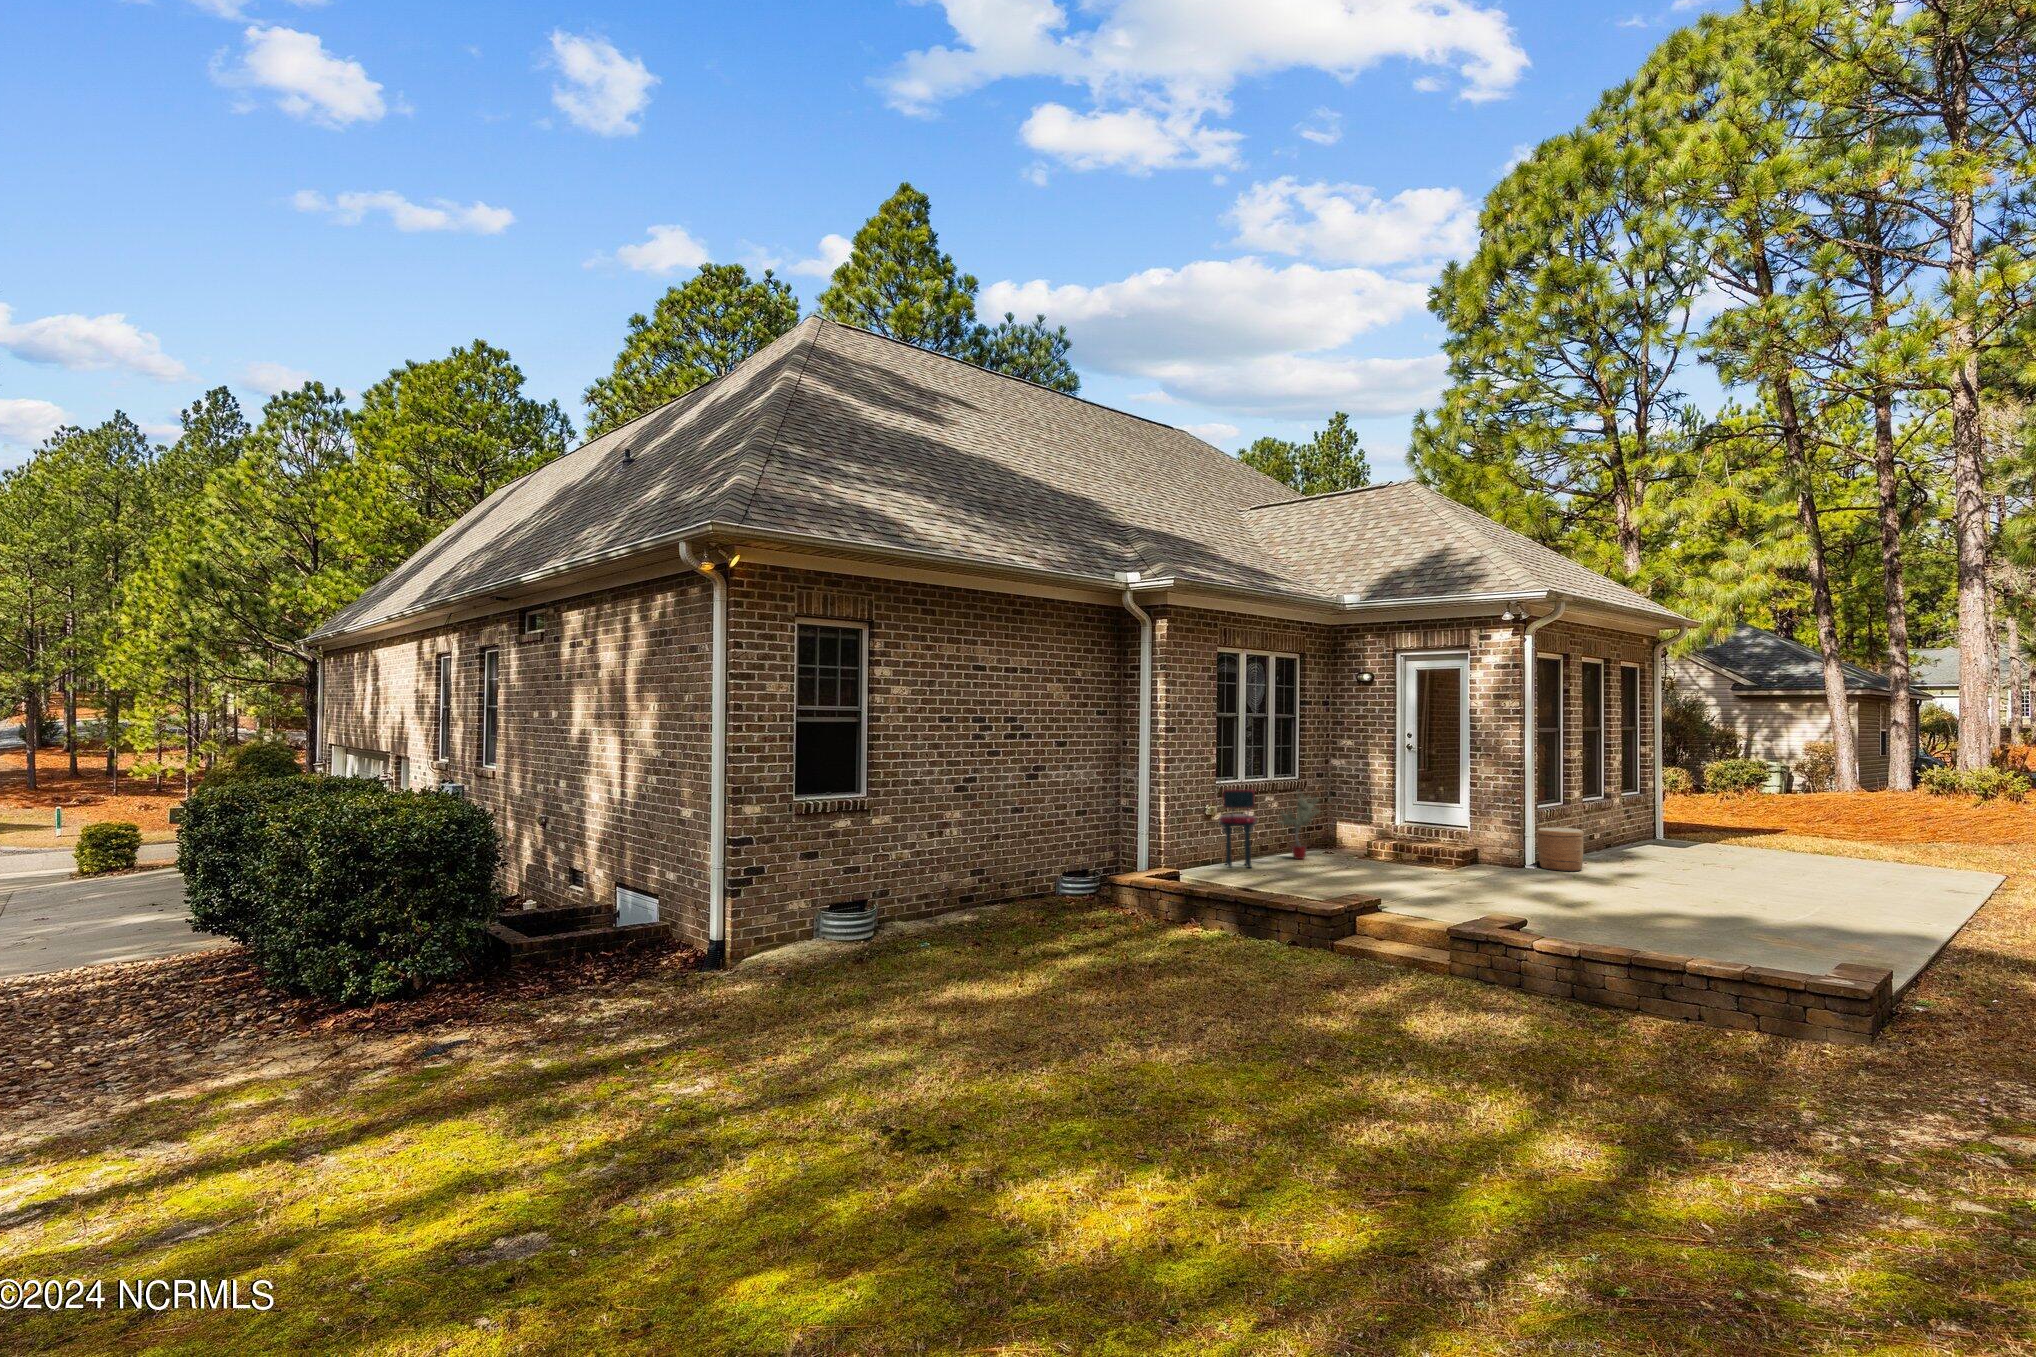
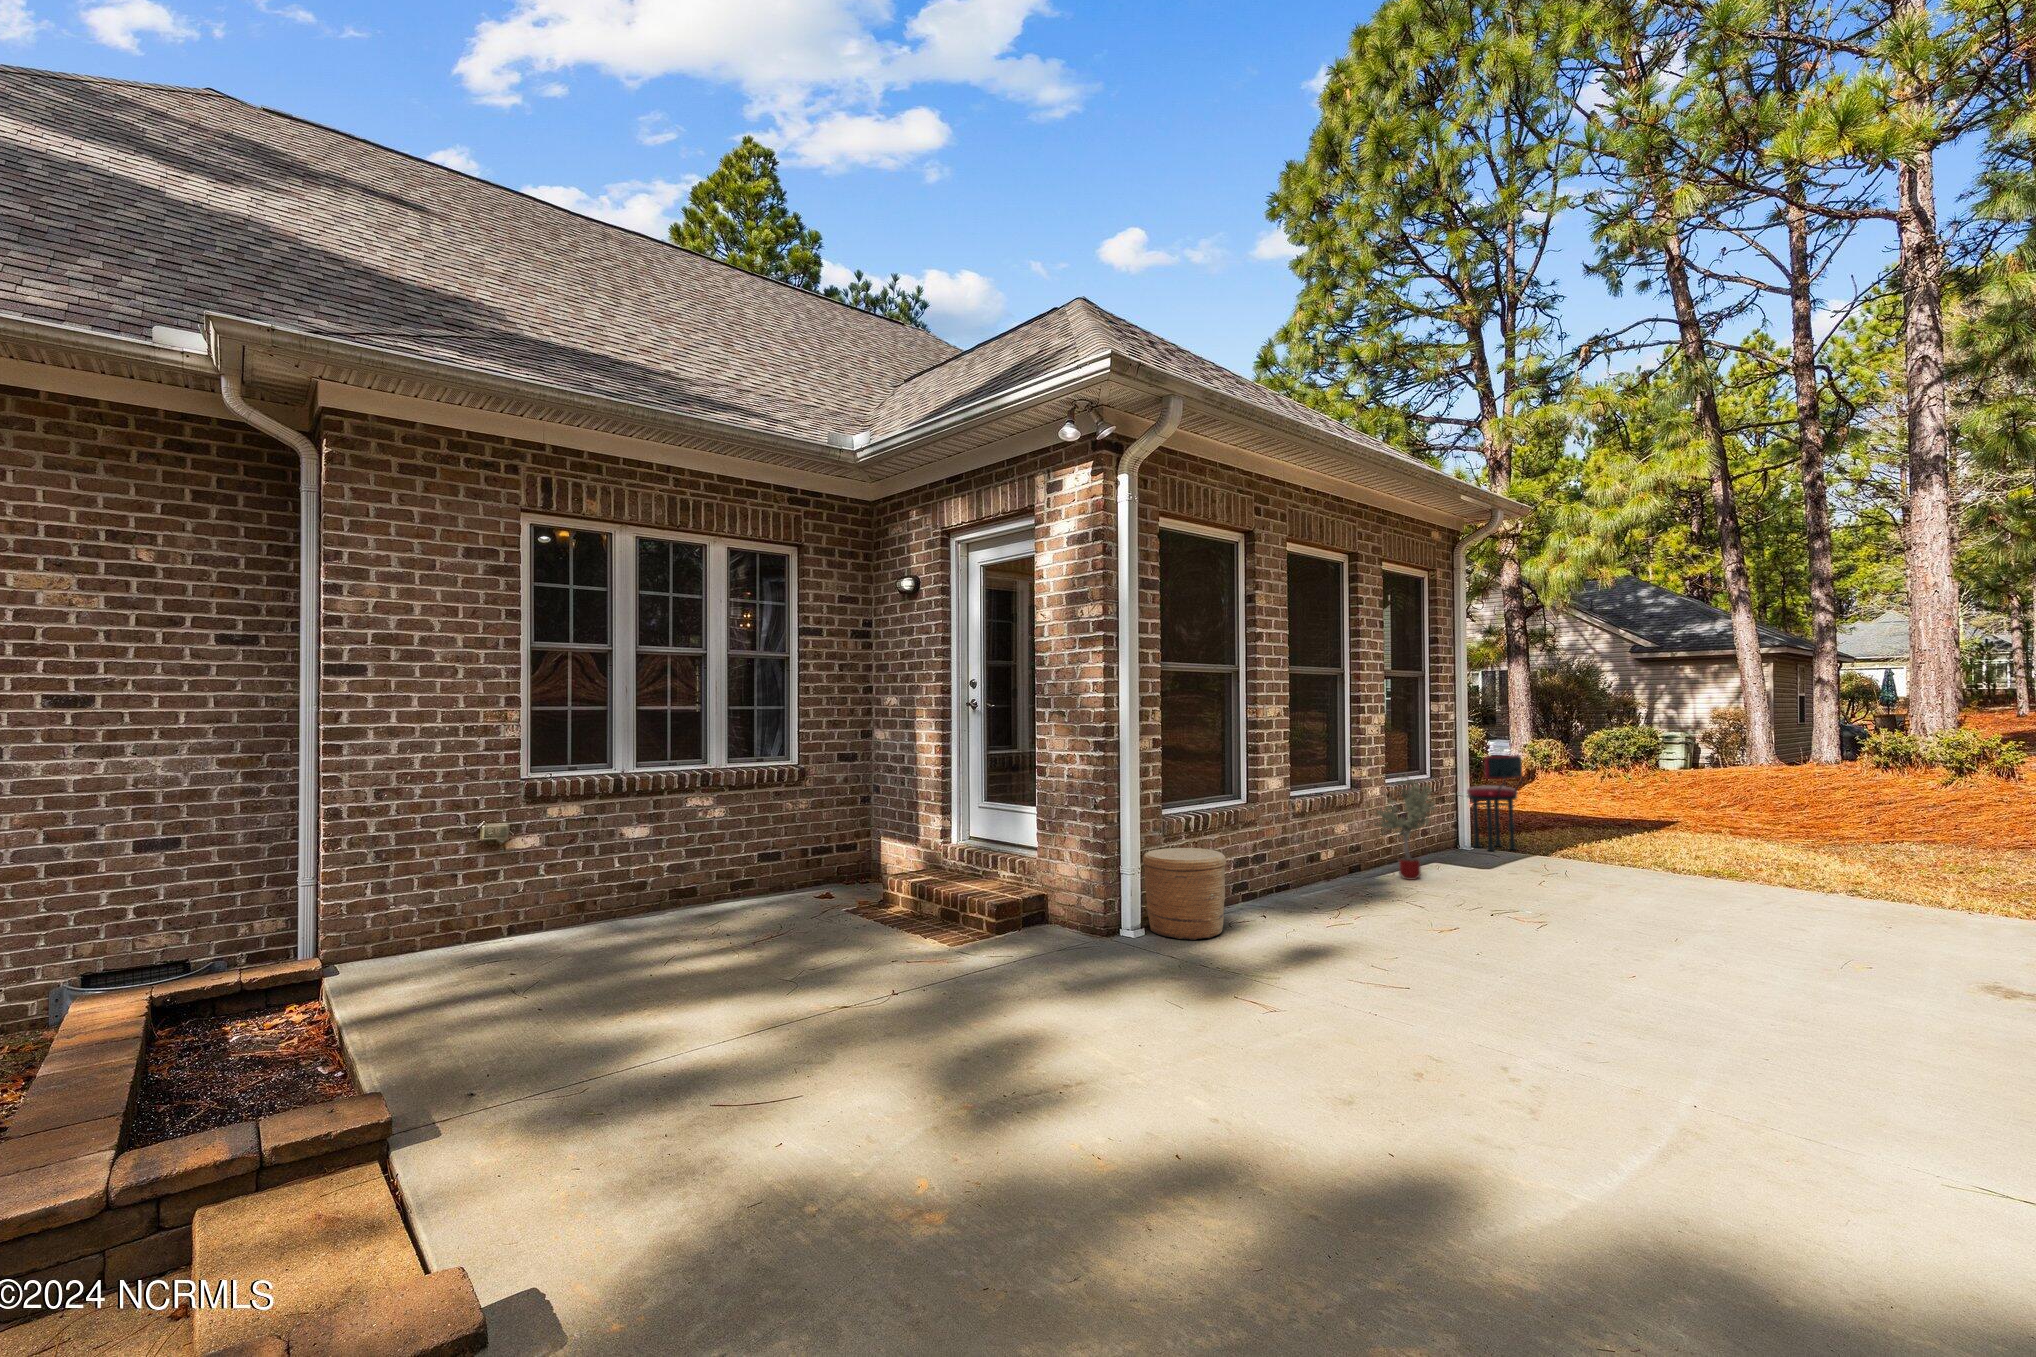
stool: present [1219,789,1256,868] -> present [1467,755,1522,851]
potted tree: present [1277,791,1319,859] -> present [1374,775,1435,880]

